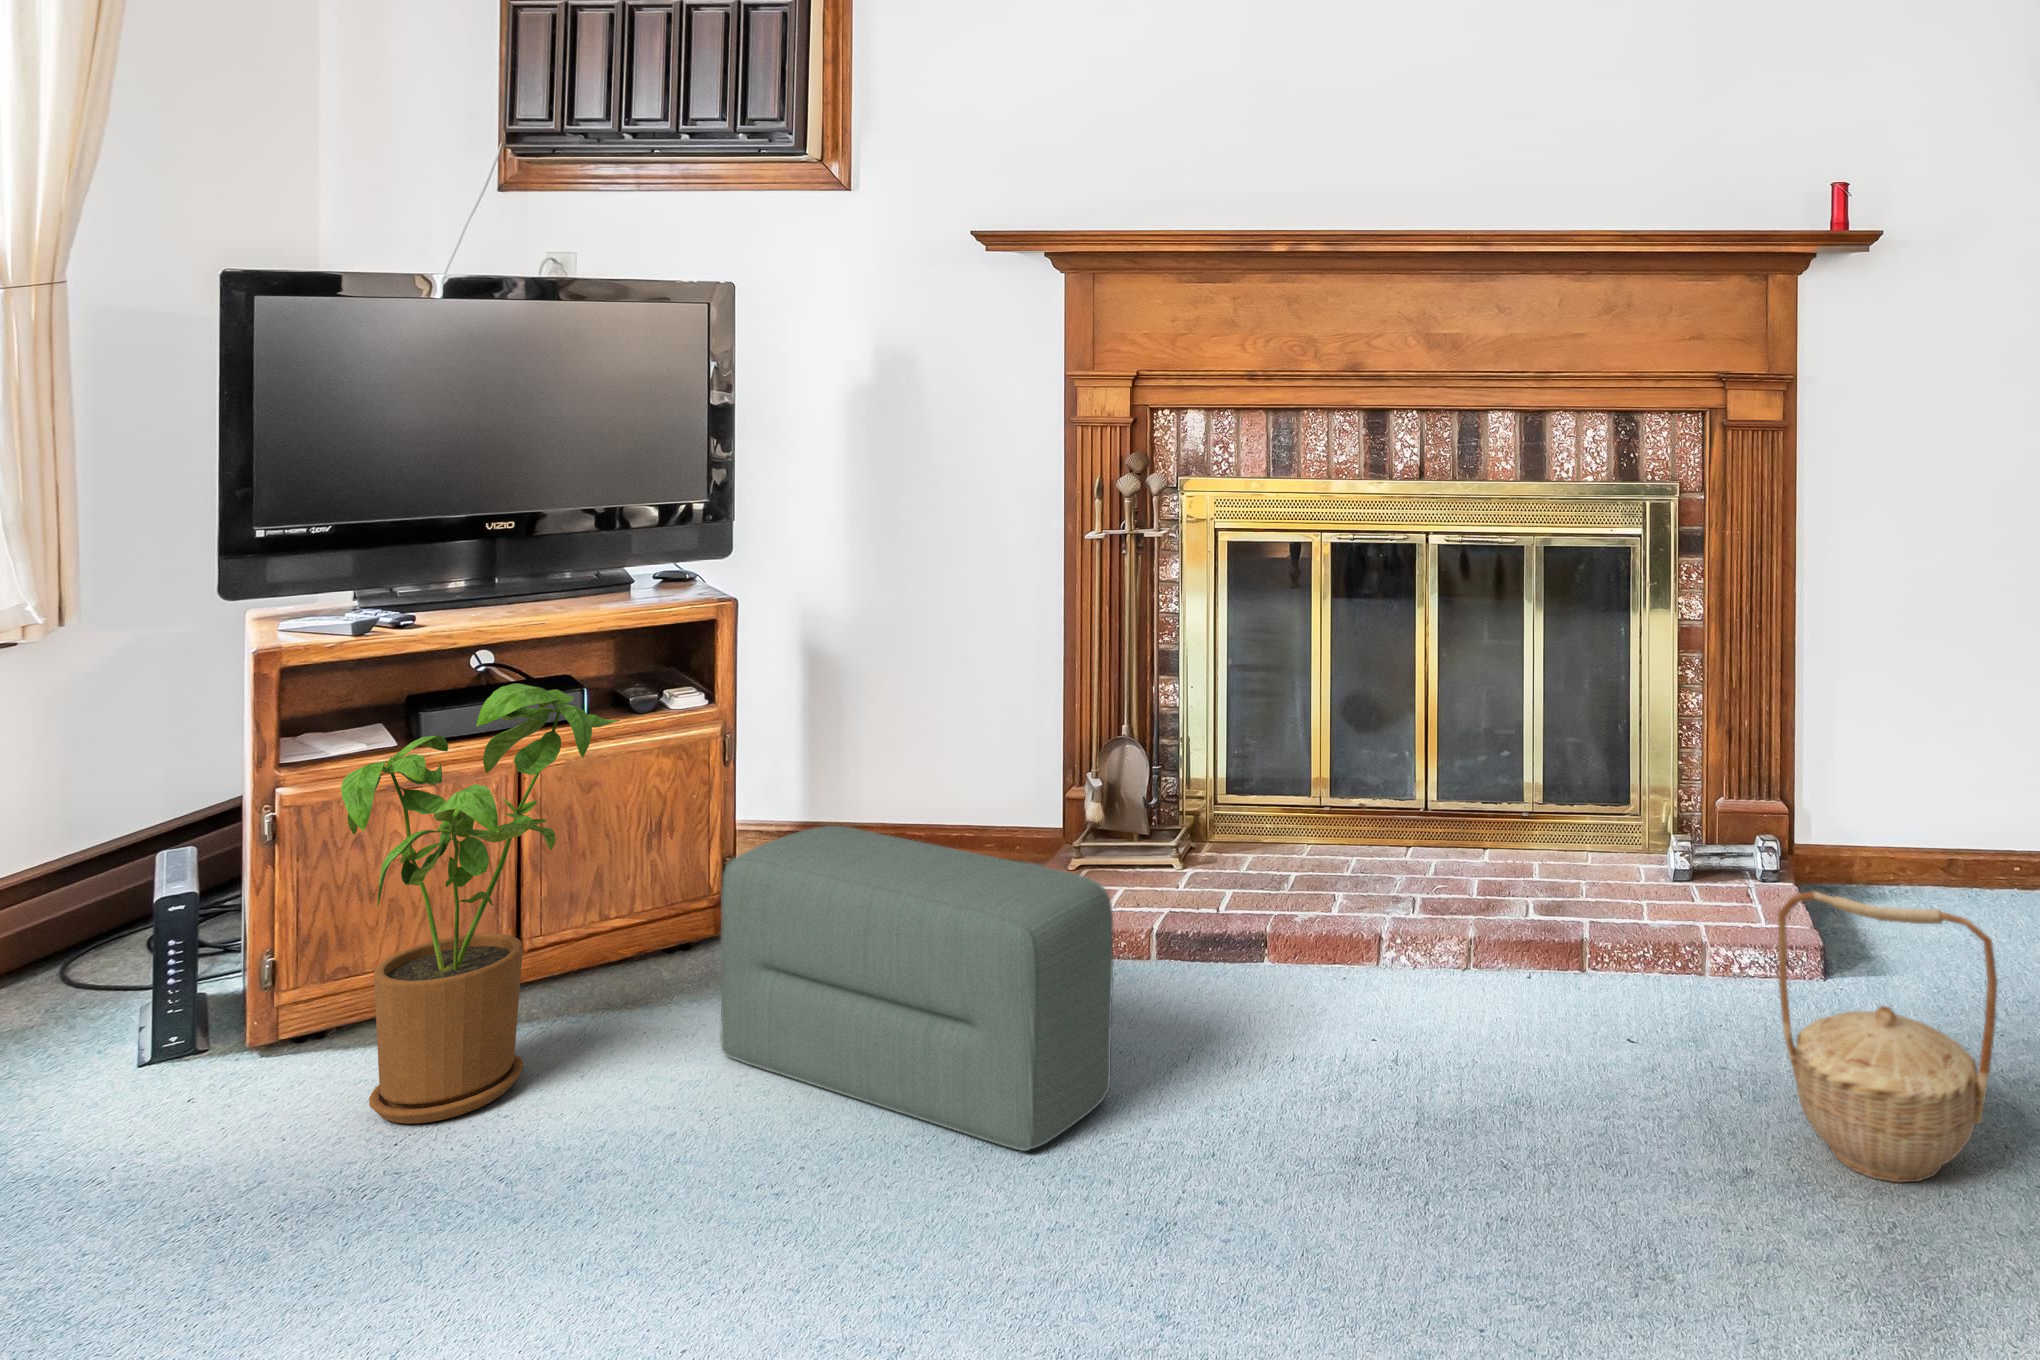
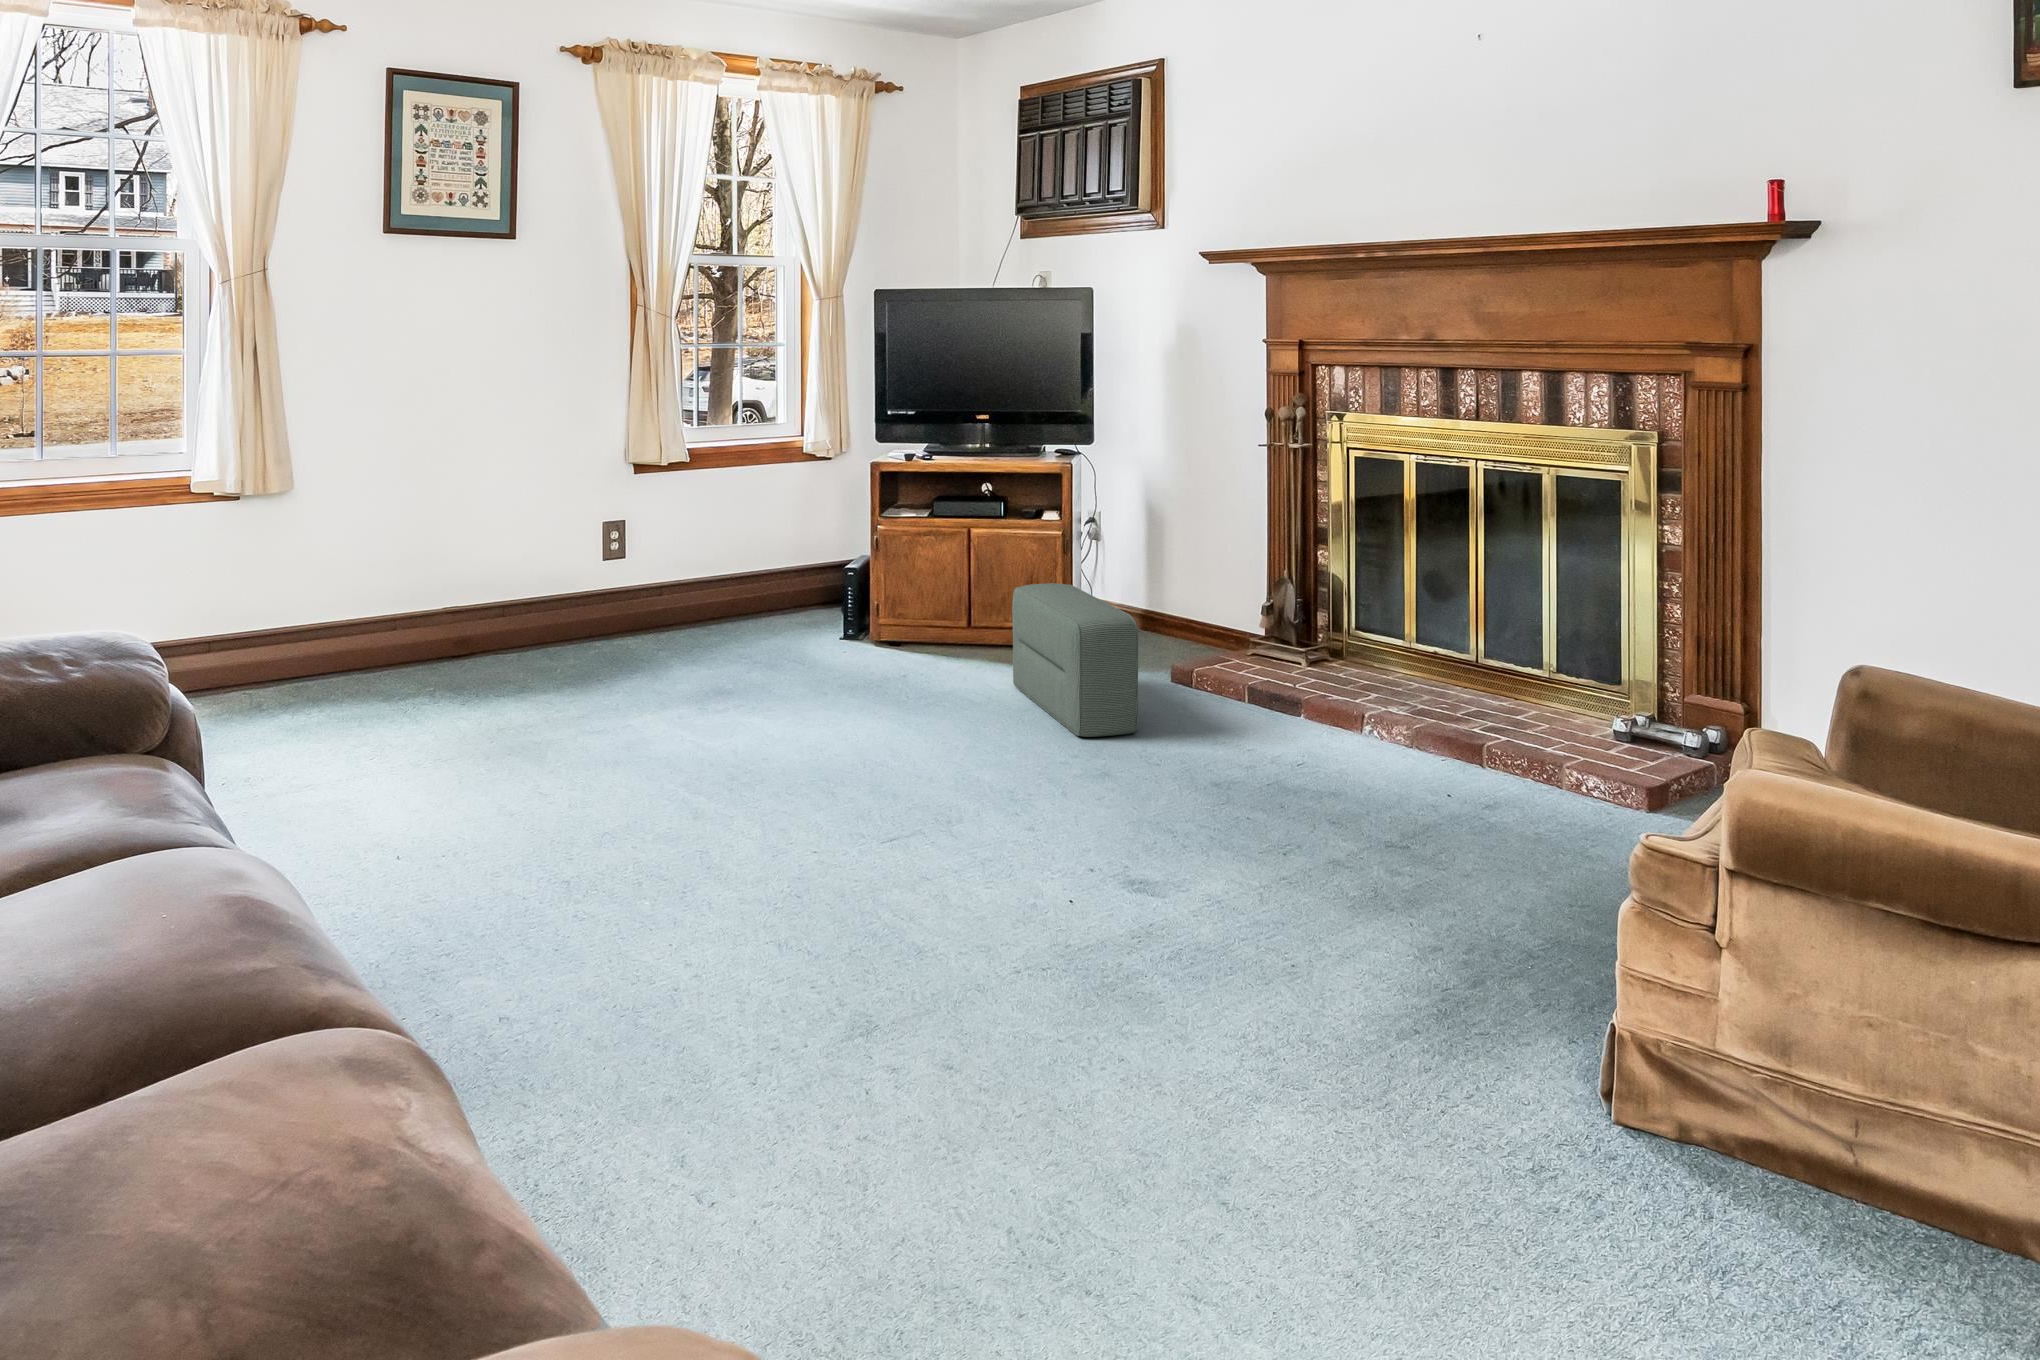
house plant: present [341,684,620,1124] -> none [879,490,984,678]
basket: present [1778,892,1997,1182] -> none [1419,683,1537,863]

